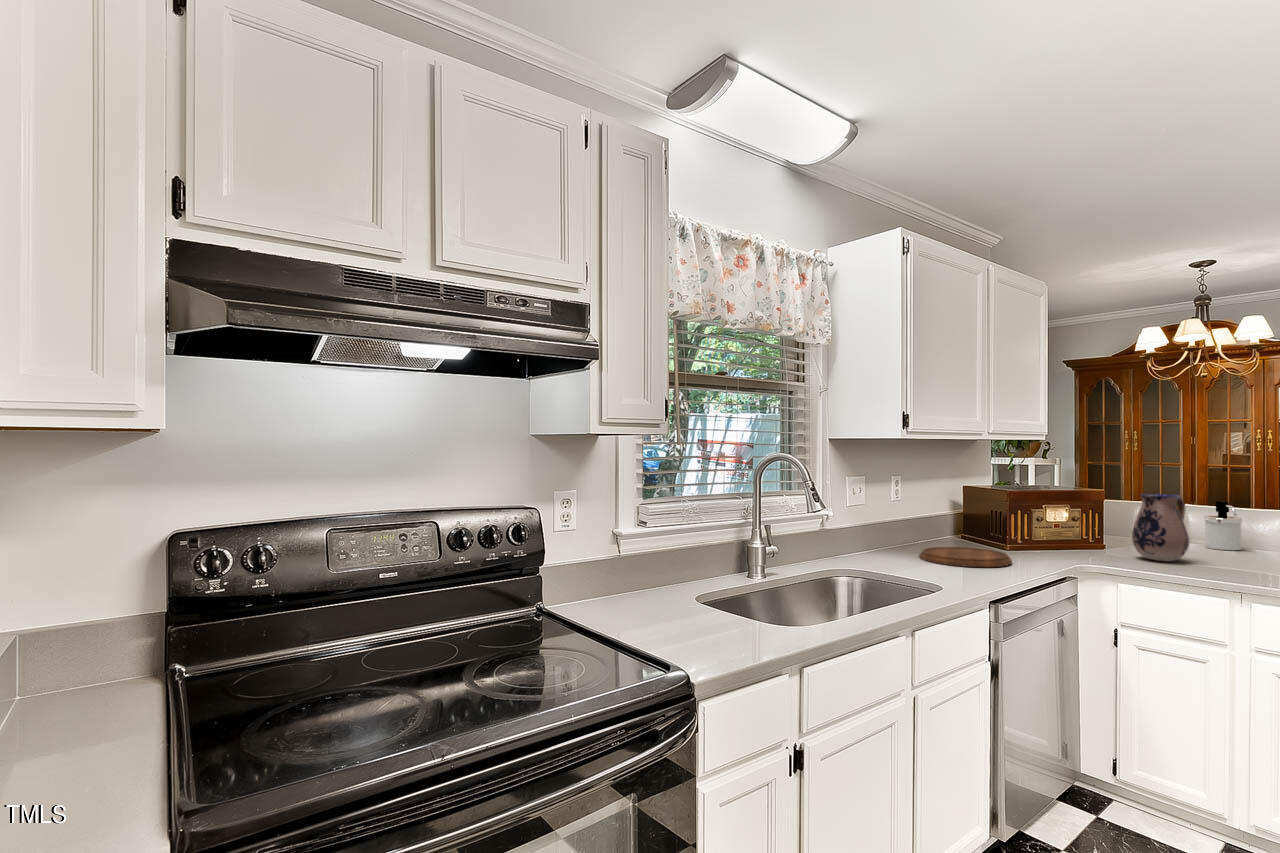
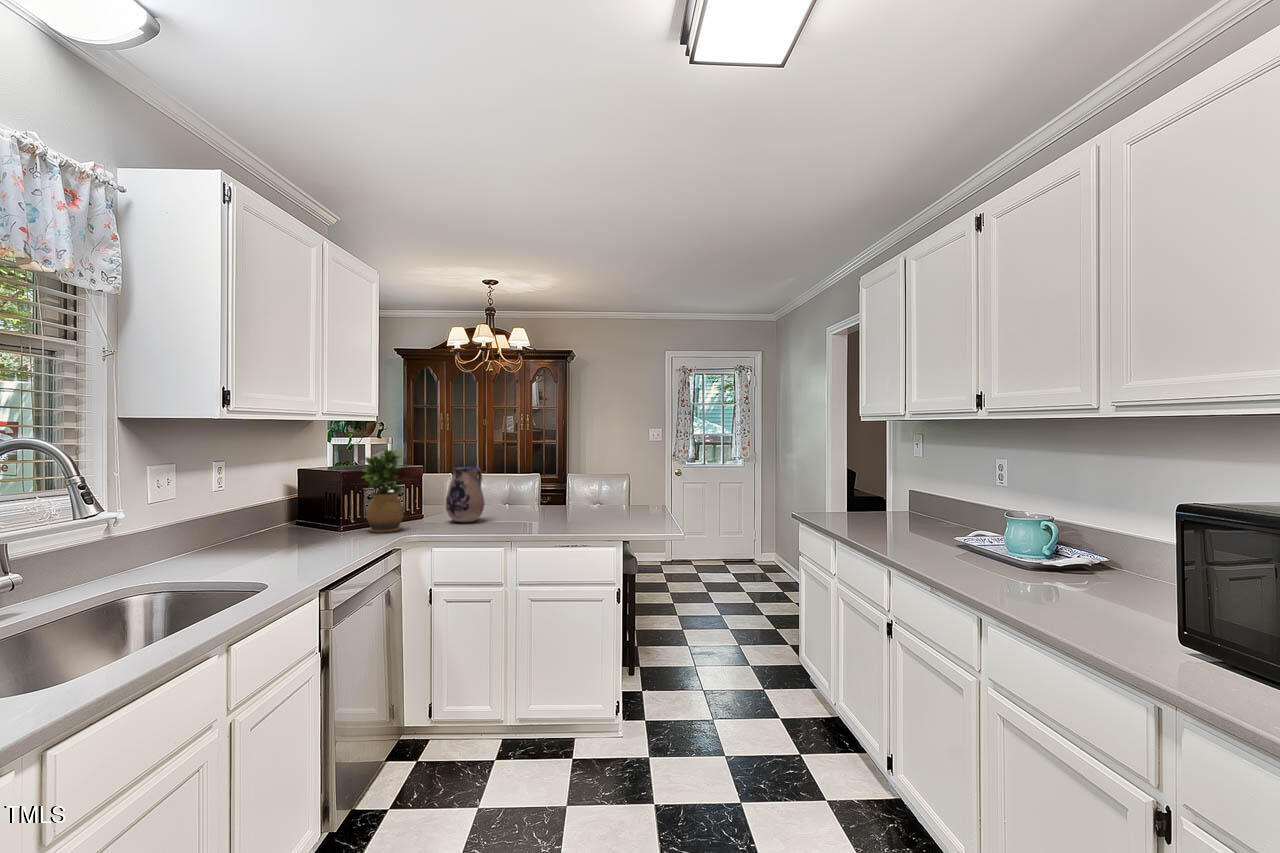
potted plant: none [1027,467,1079,559] -> present [363,448,404,532]
soap dispenser: present [1204,501,1242,550] -> none [493,469,515,507]
cutting board: present [919,547,1012,567] -> none [245,533,346,556]

